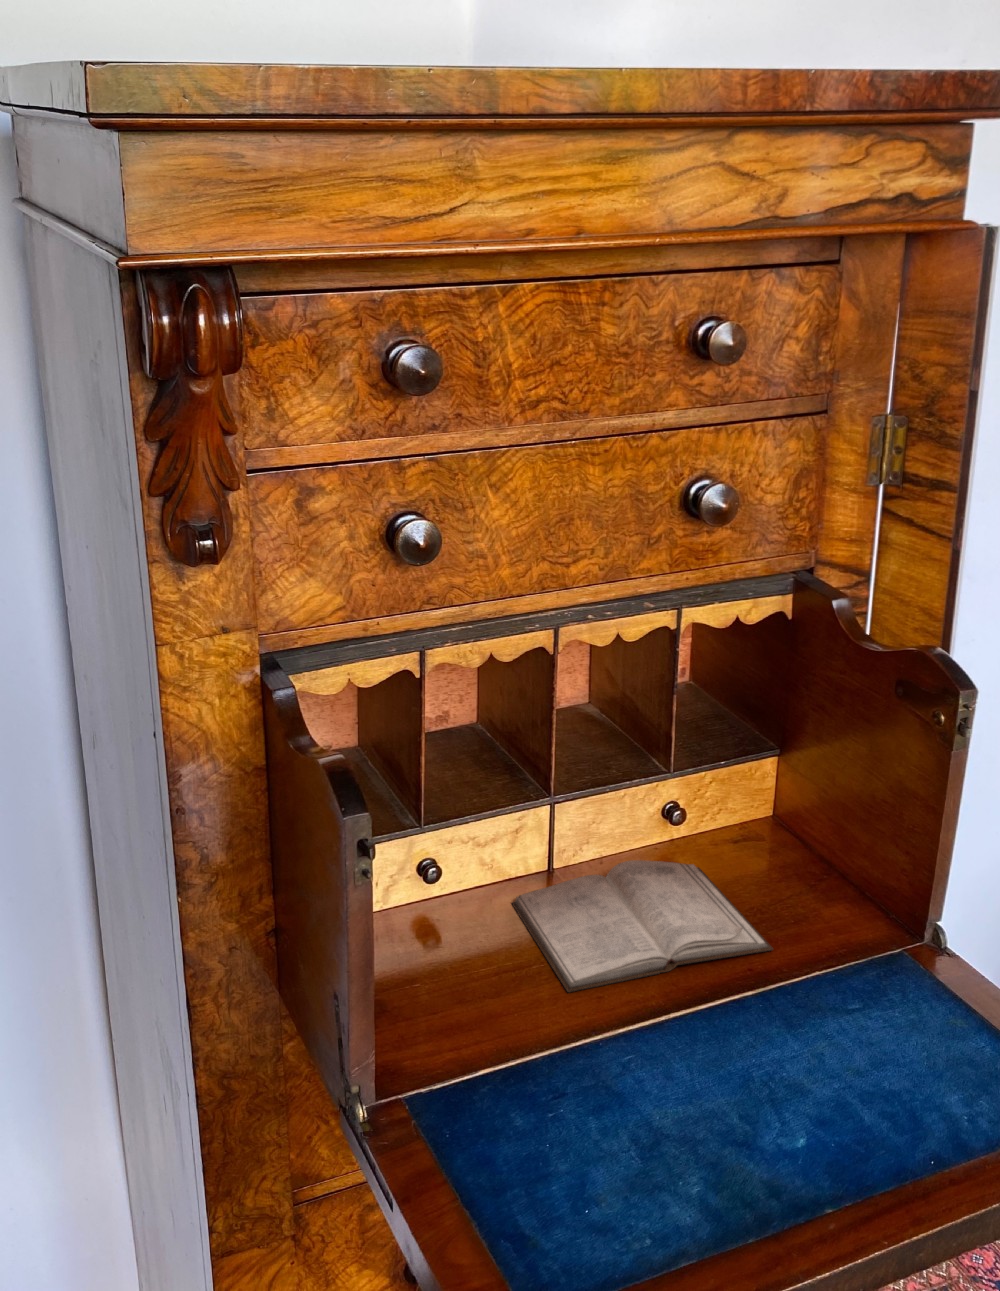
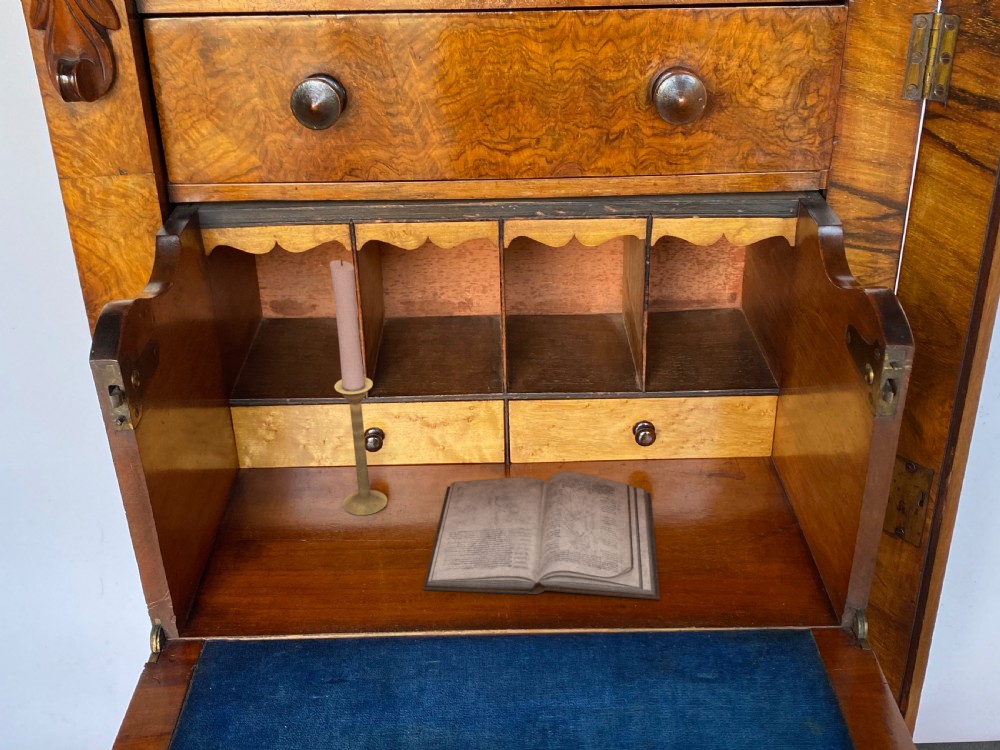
candlestick: none [421,686,467,946] -> present [330,260,387,515]

